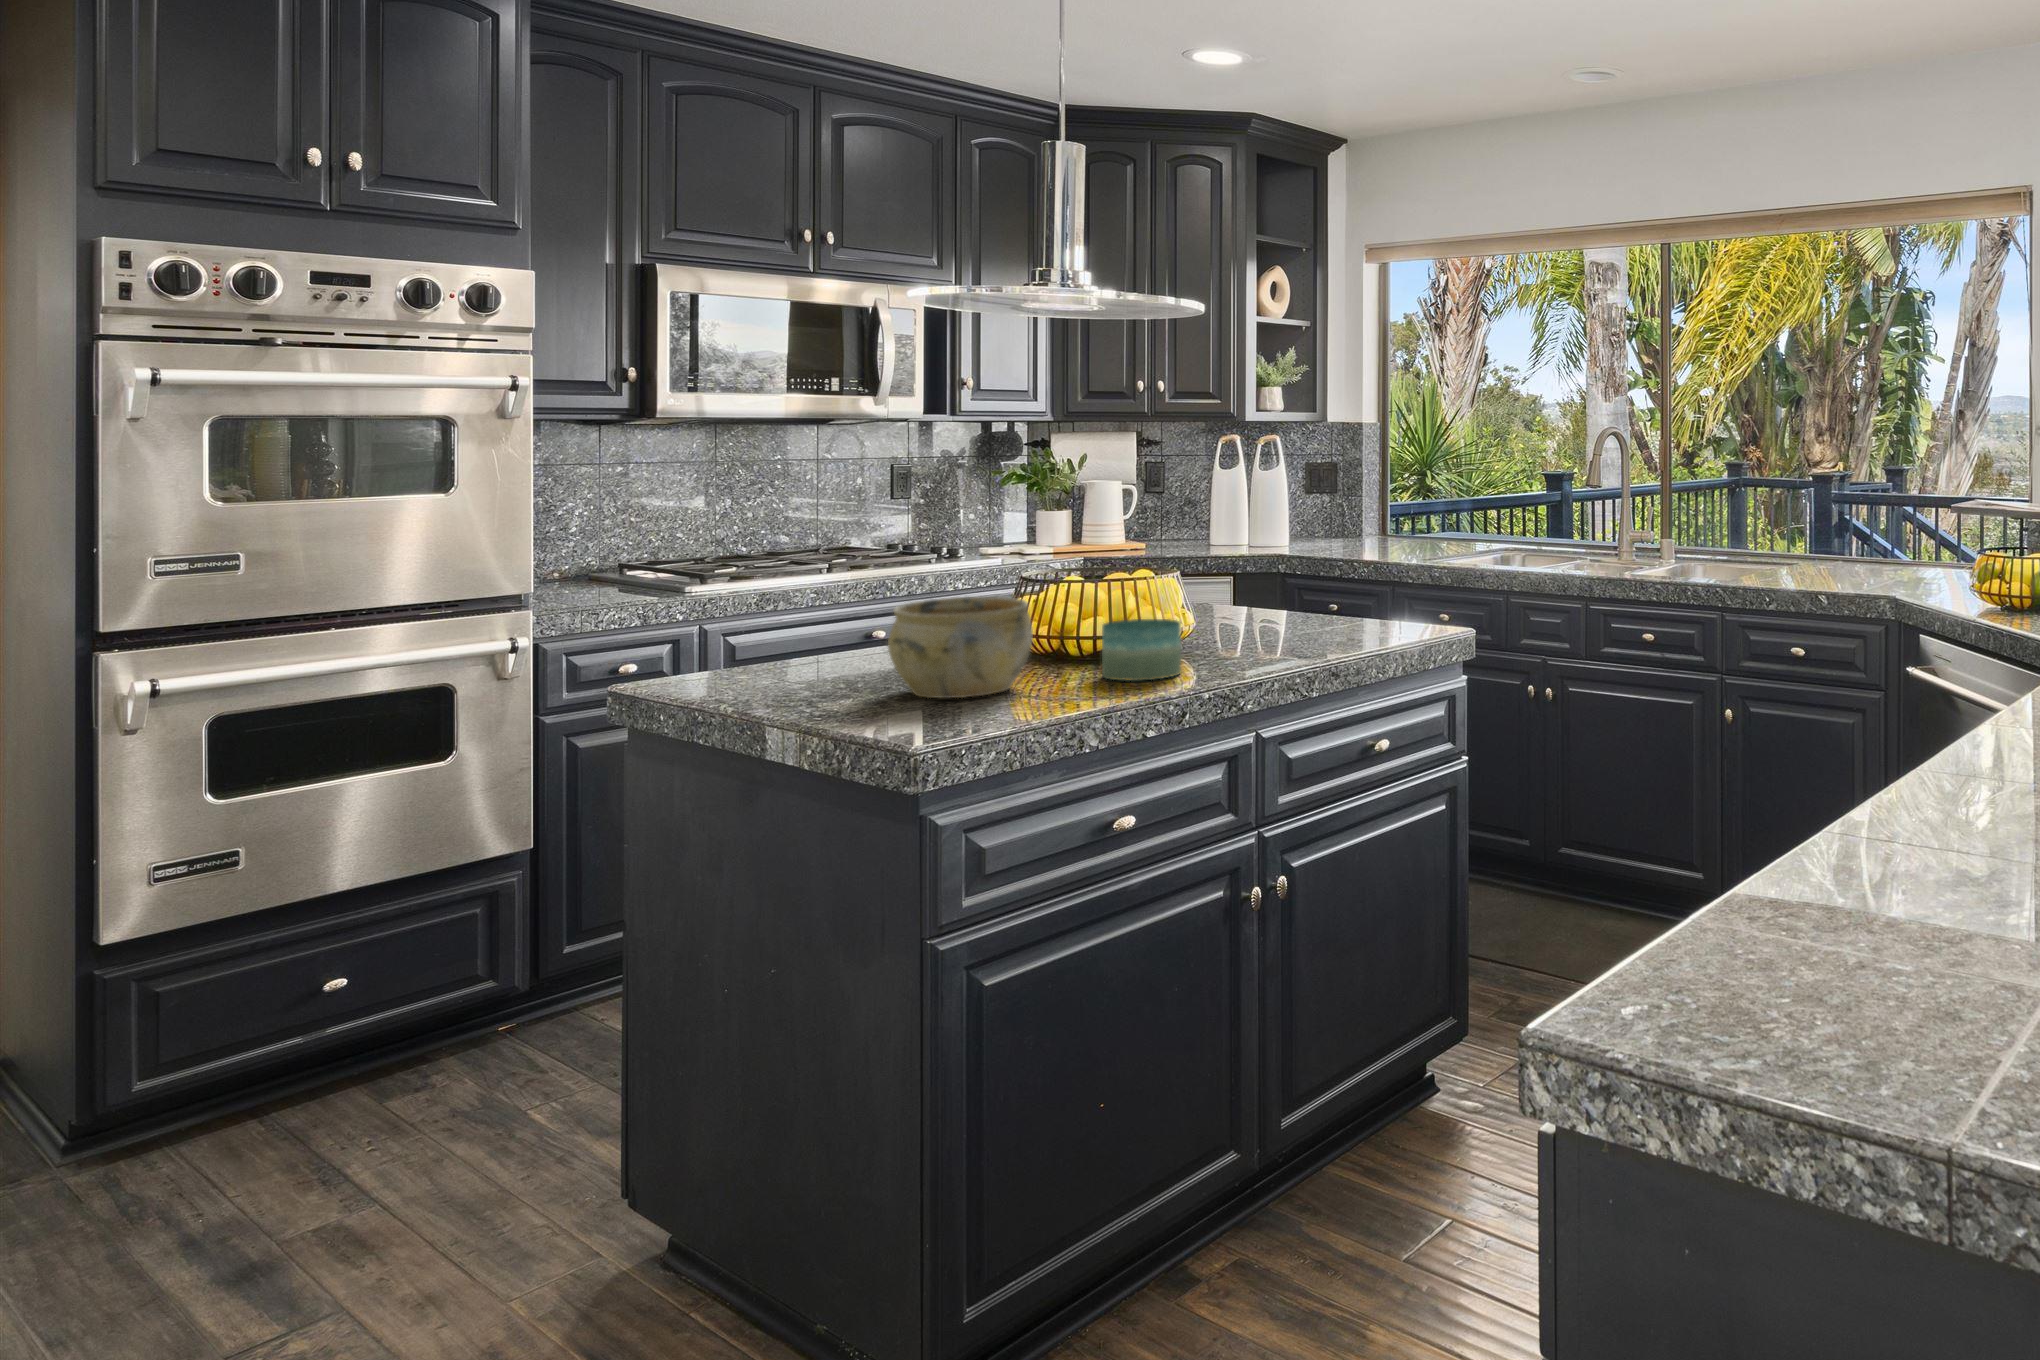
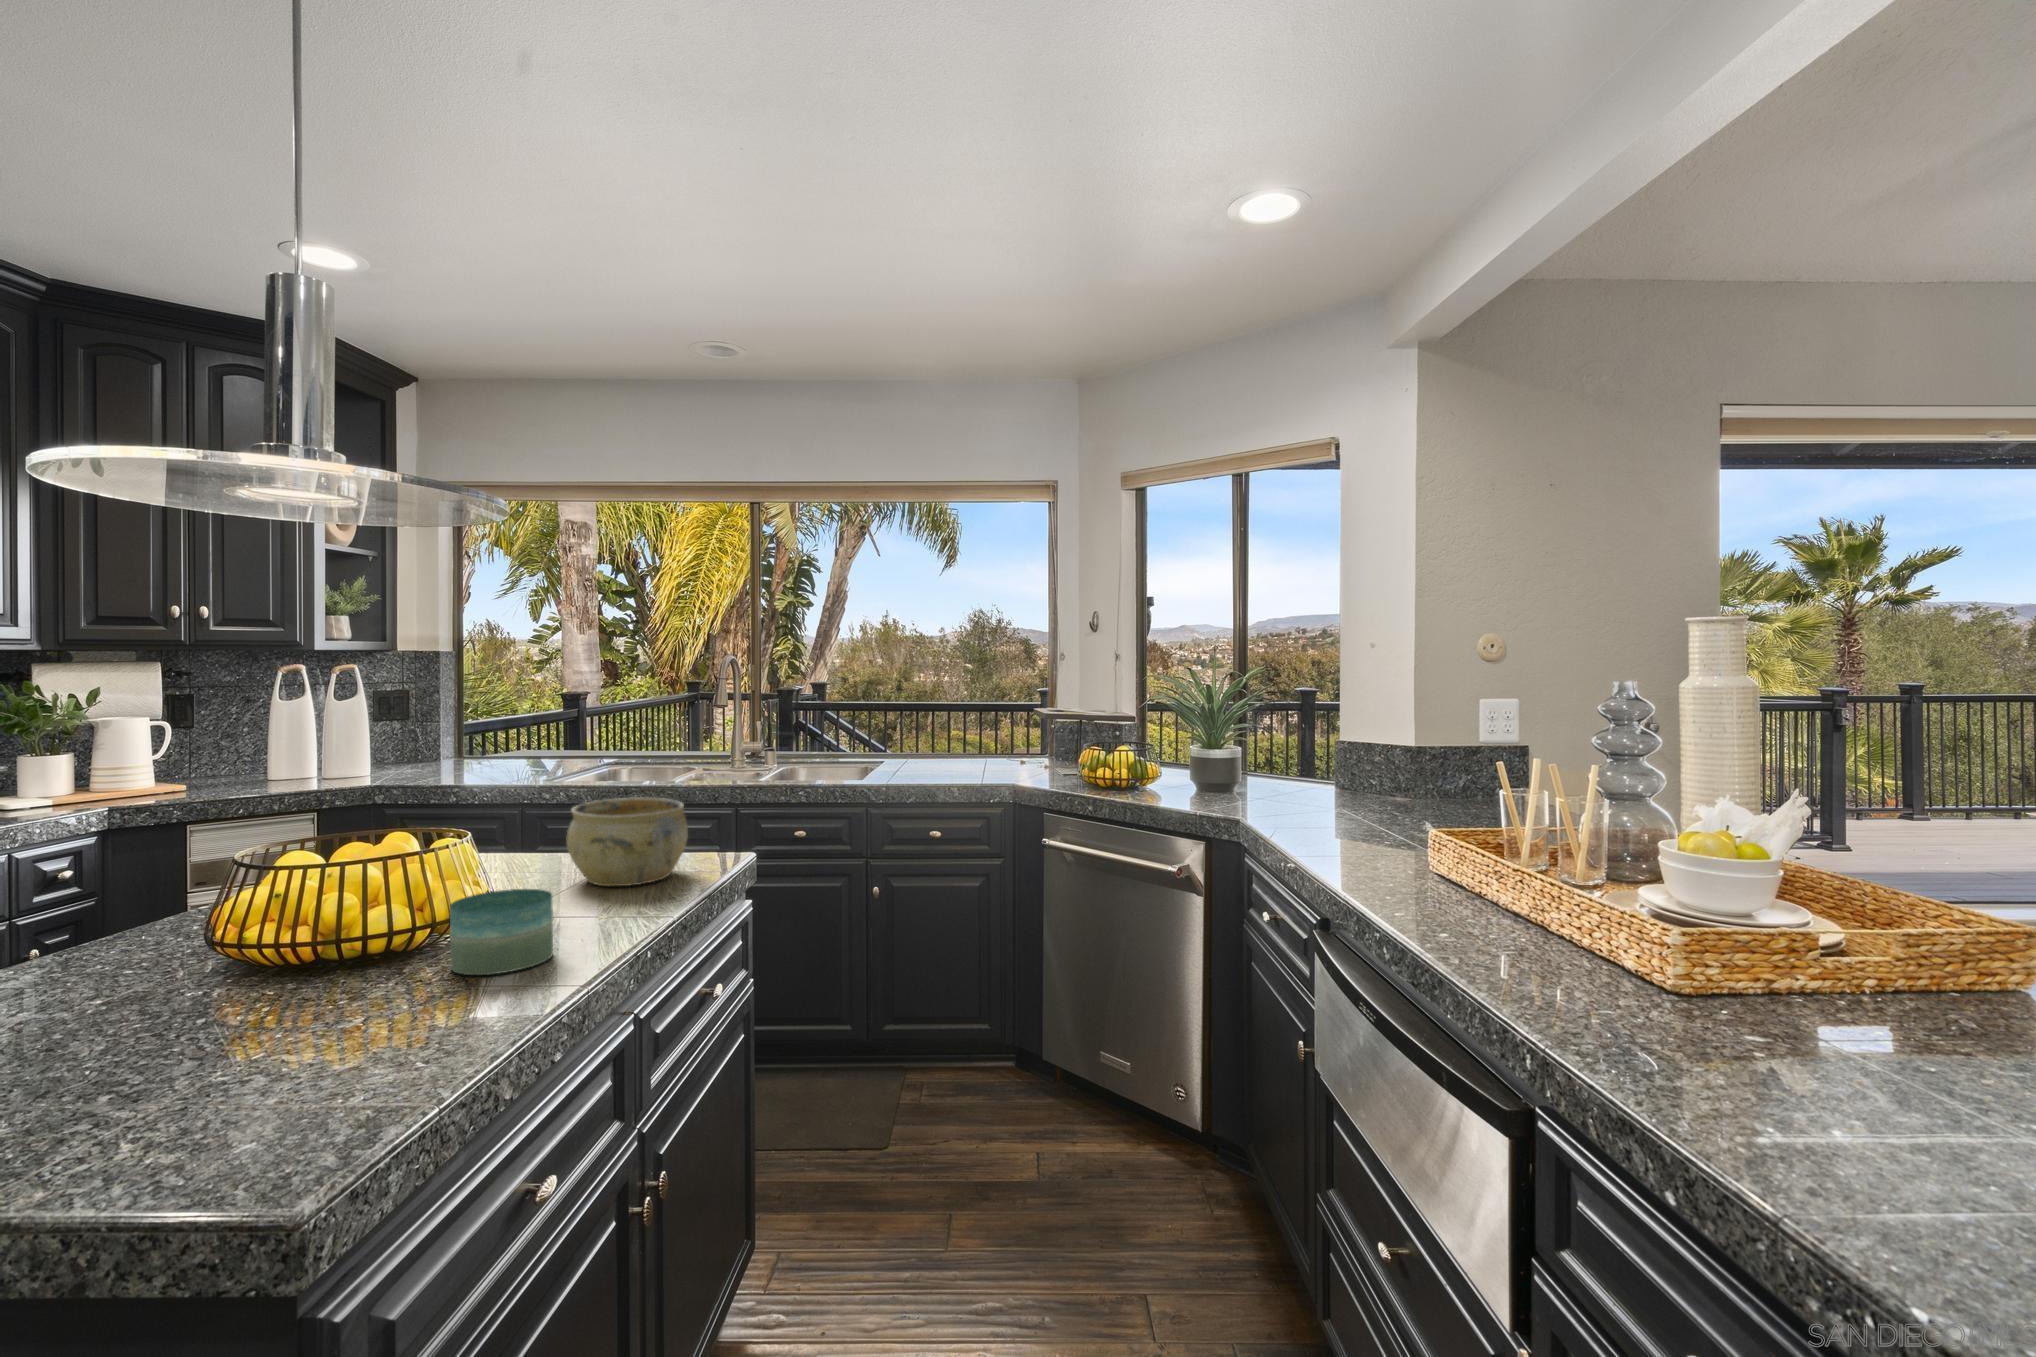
ceramic bowl: present [888,596,1033,698] -> present [566,797,688,886]

